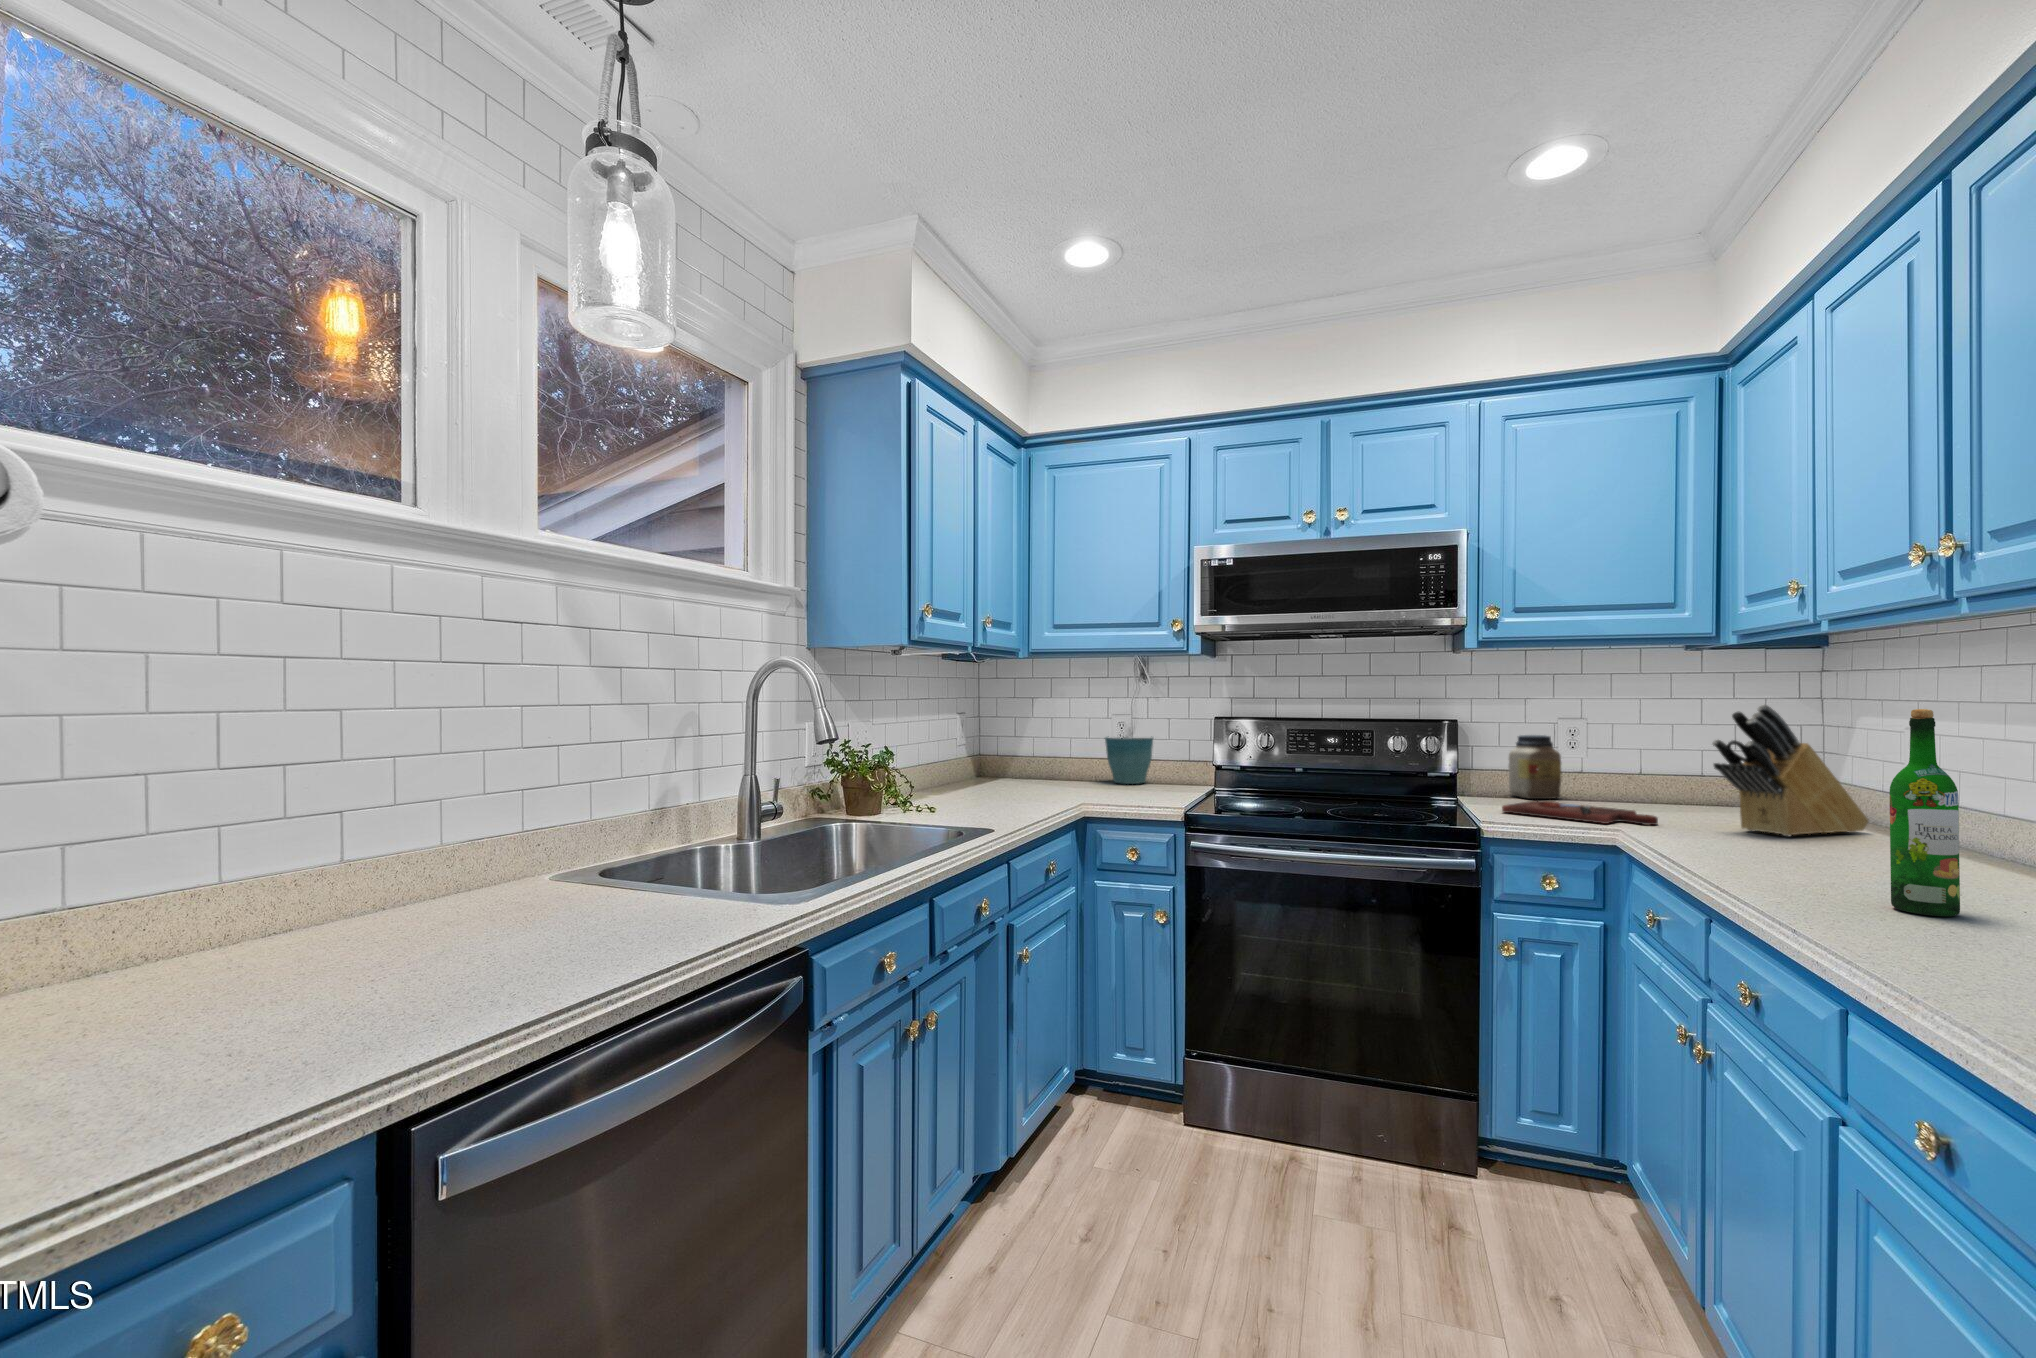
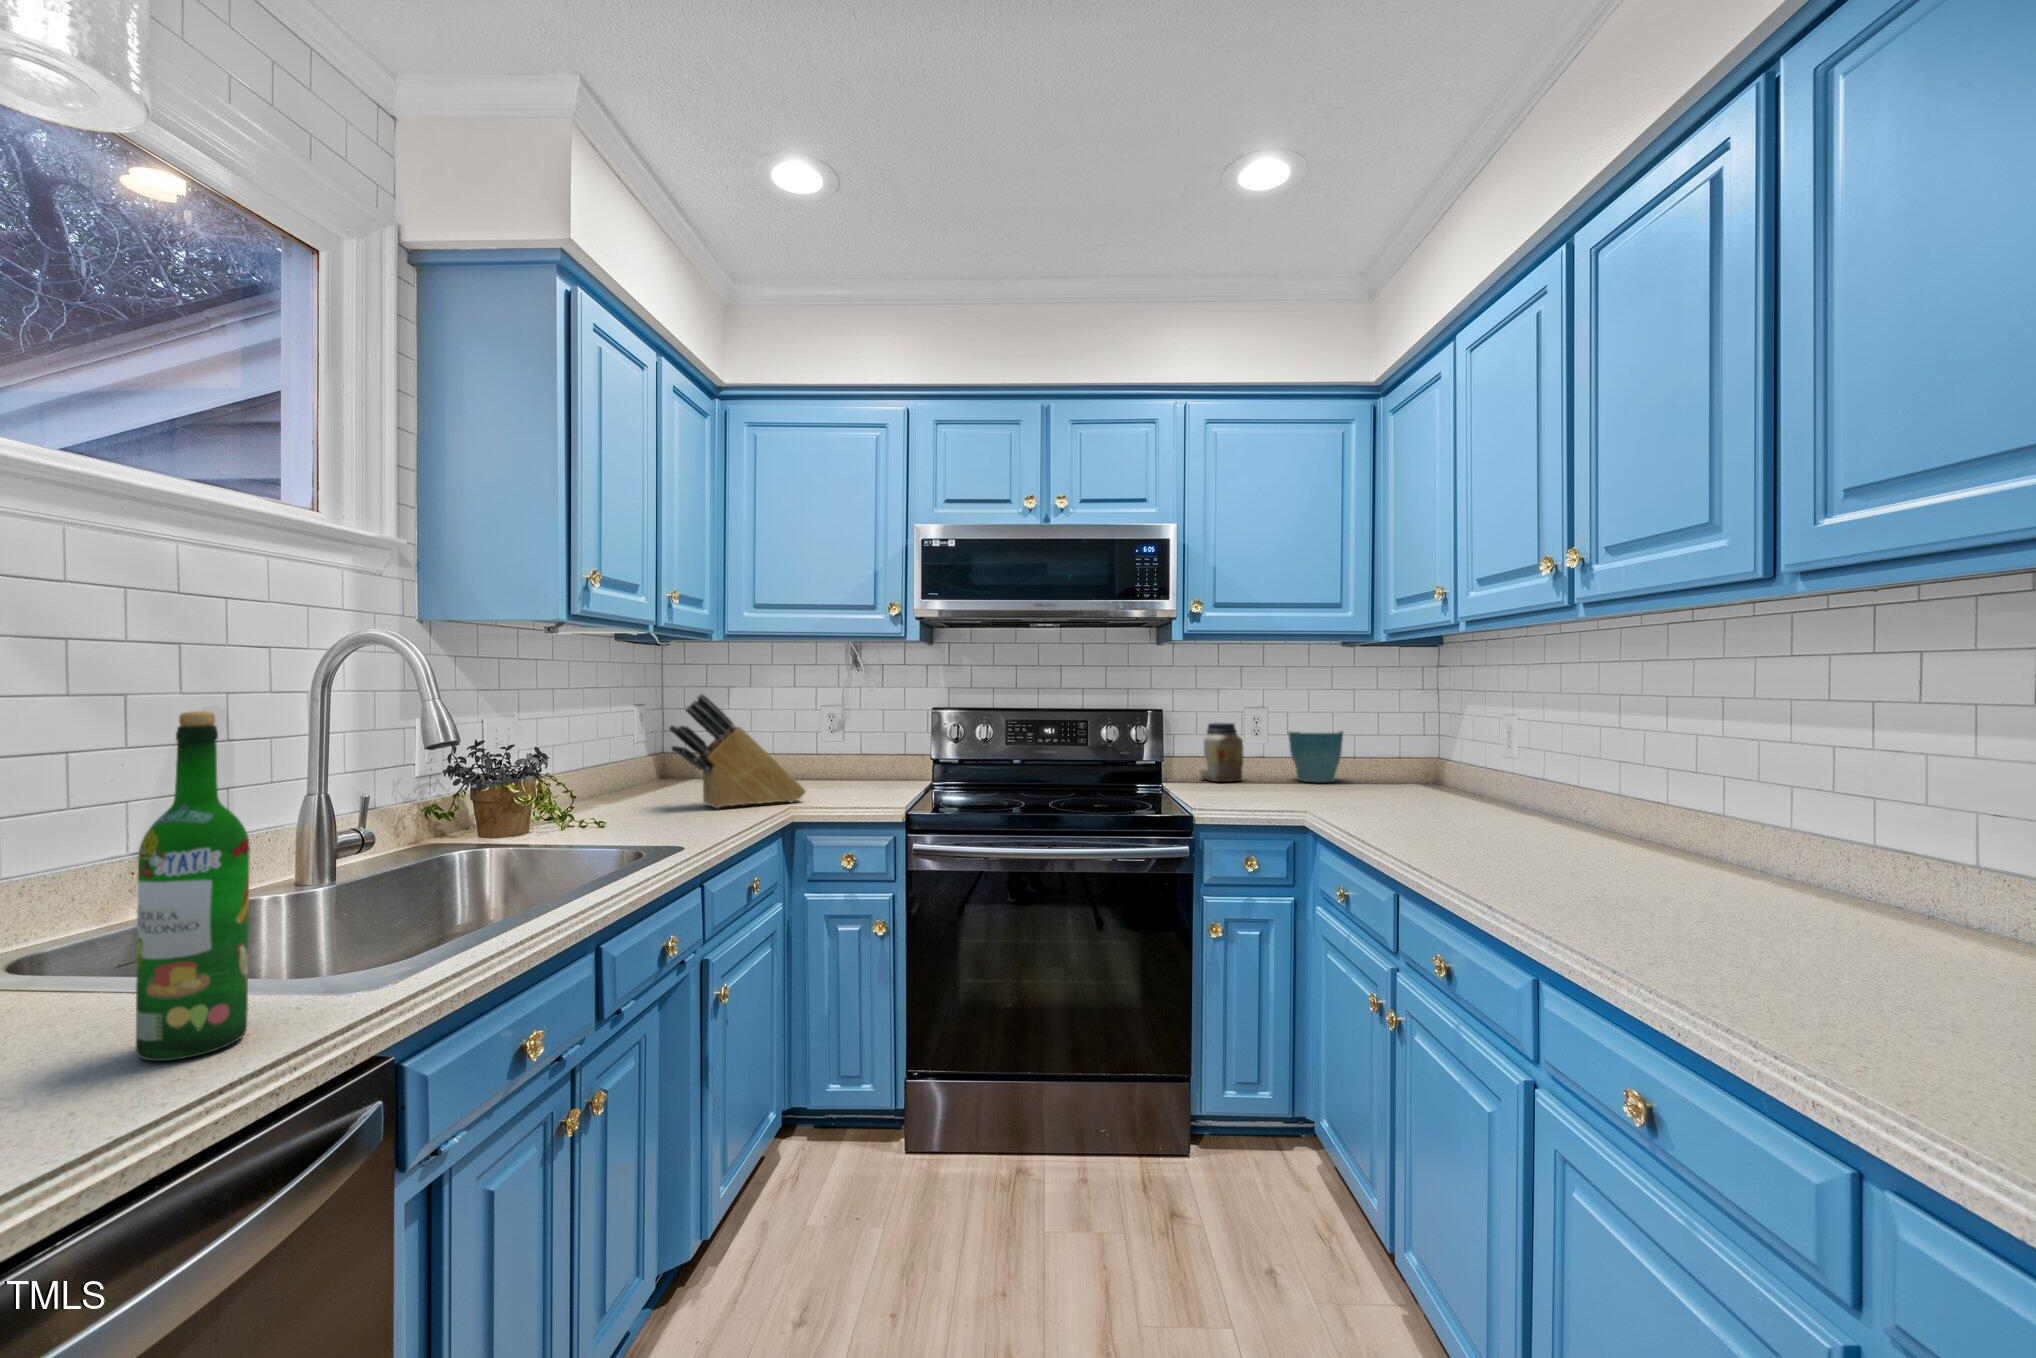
knife block: present [1712,705,1869,836] -> present [669,694,806,808]
wine bottle: present [1889,709,1960,916] -> present [136,711,250,1061]
flower pot: present [1105,737,1153,784] -> present [1288,731,1343,782]
cutting board: present [1502,801,1658,825] -> none [1202,784,1330,804]

